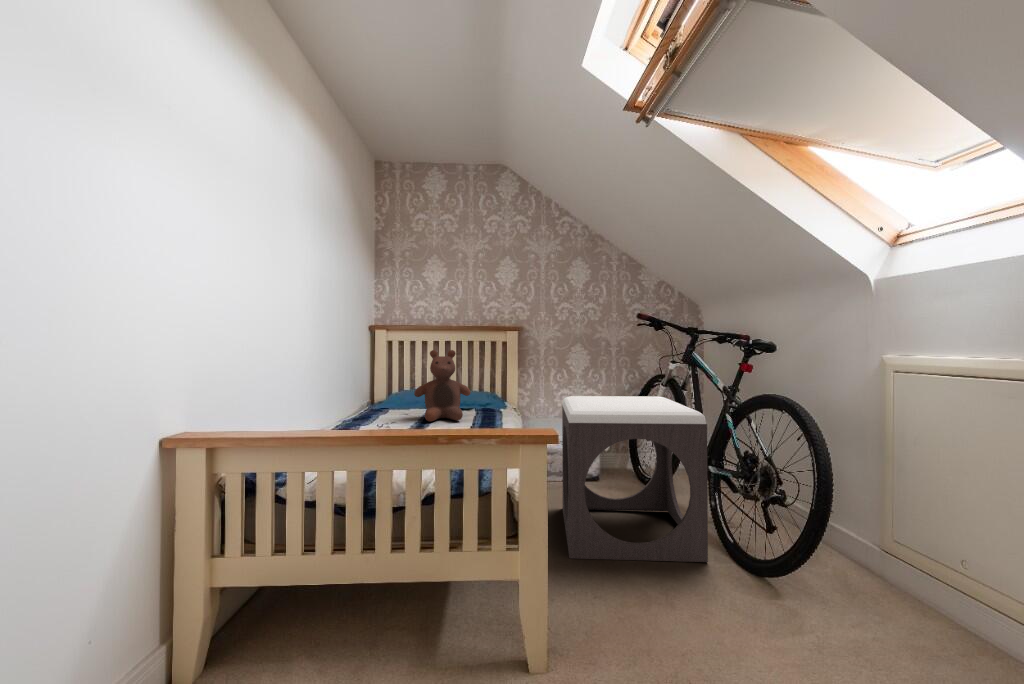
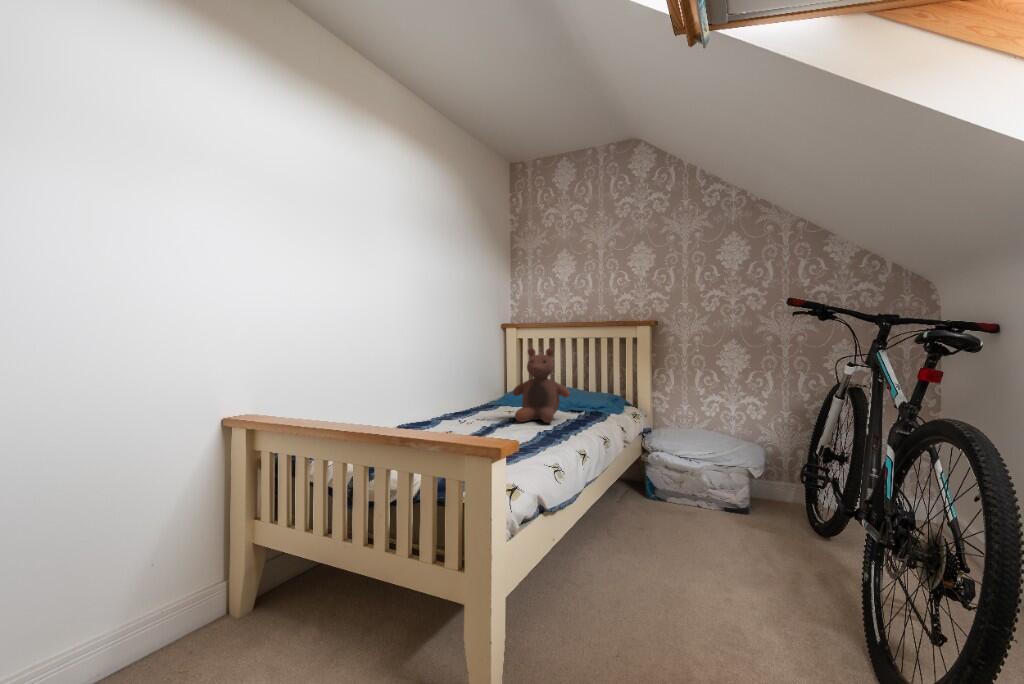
footstool: present [562,396,708,562] -> none [637,404,839,658]

